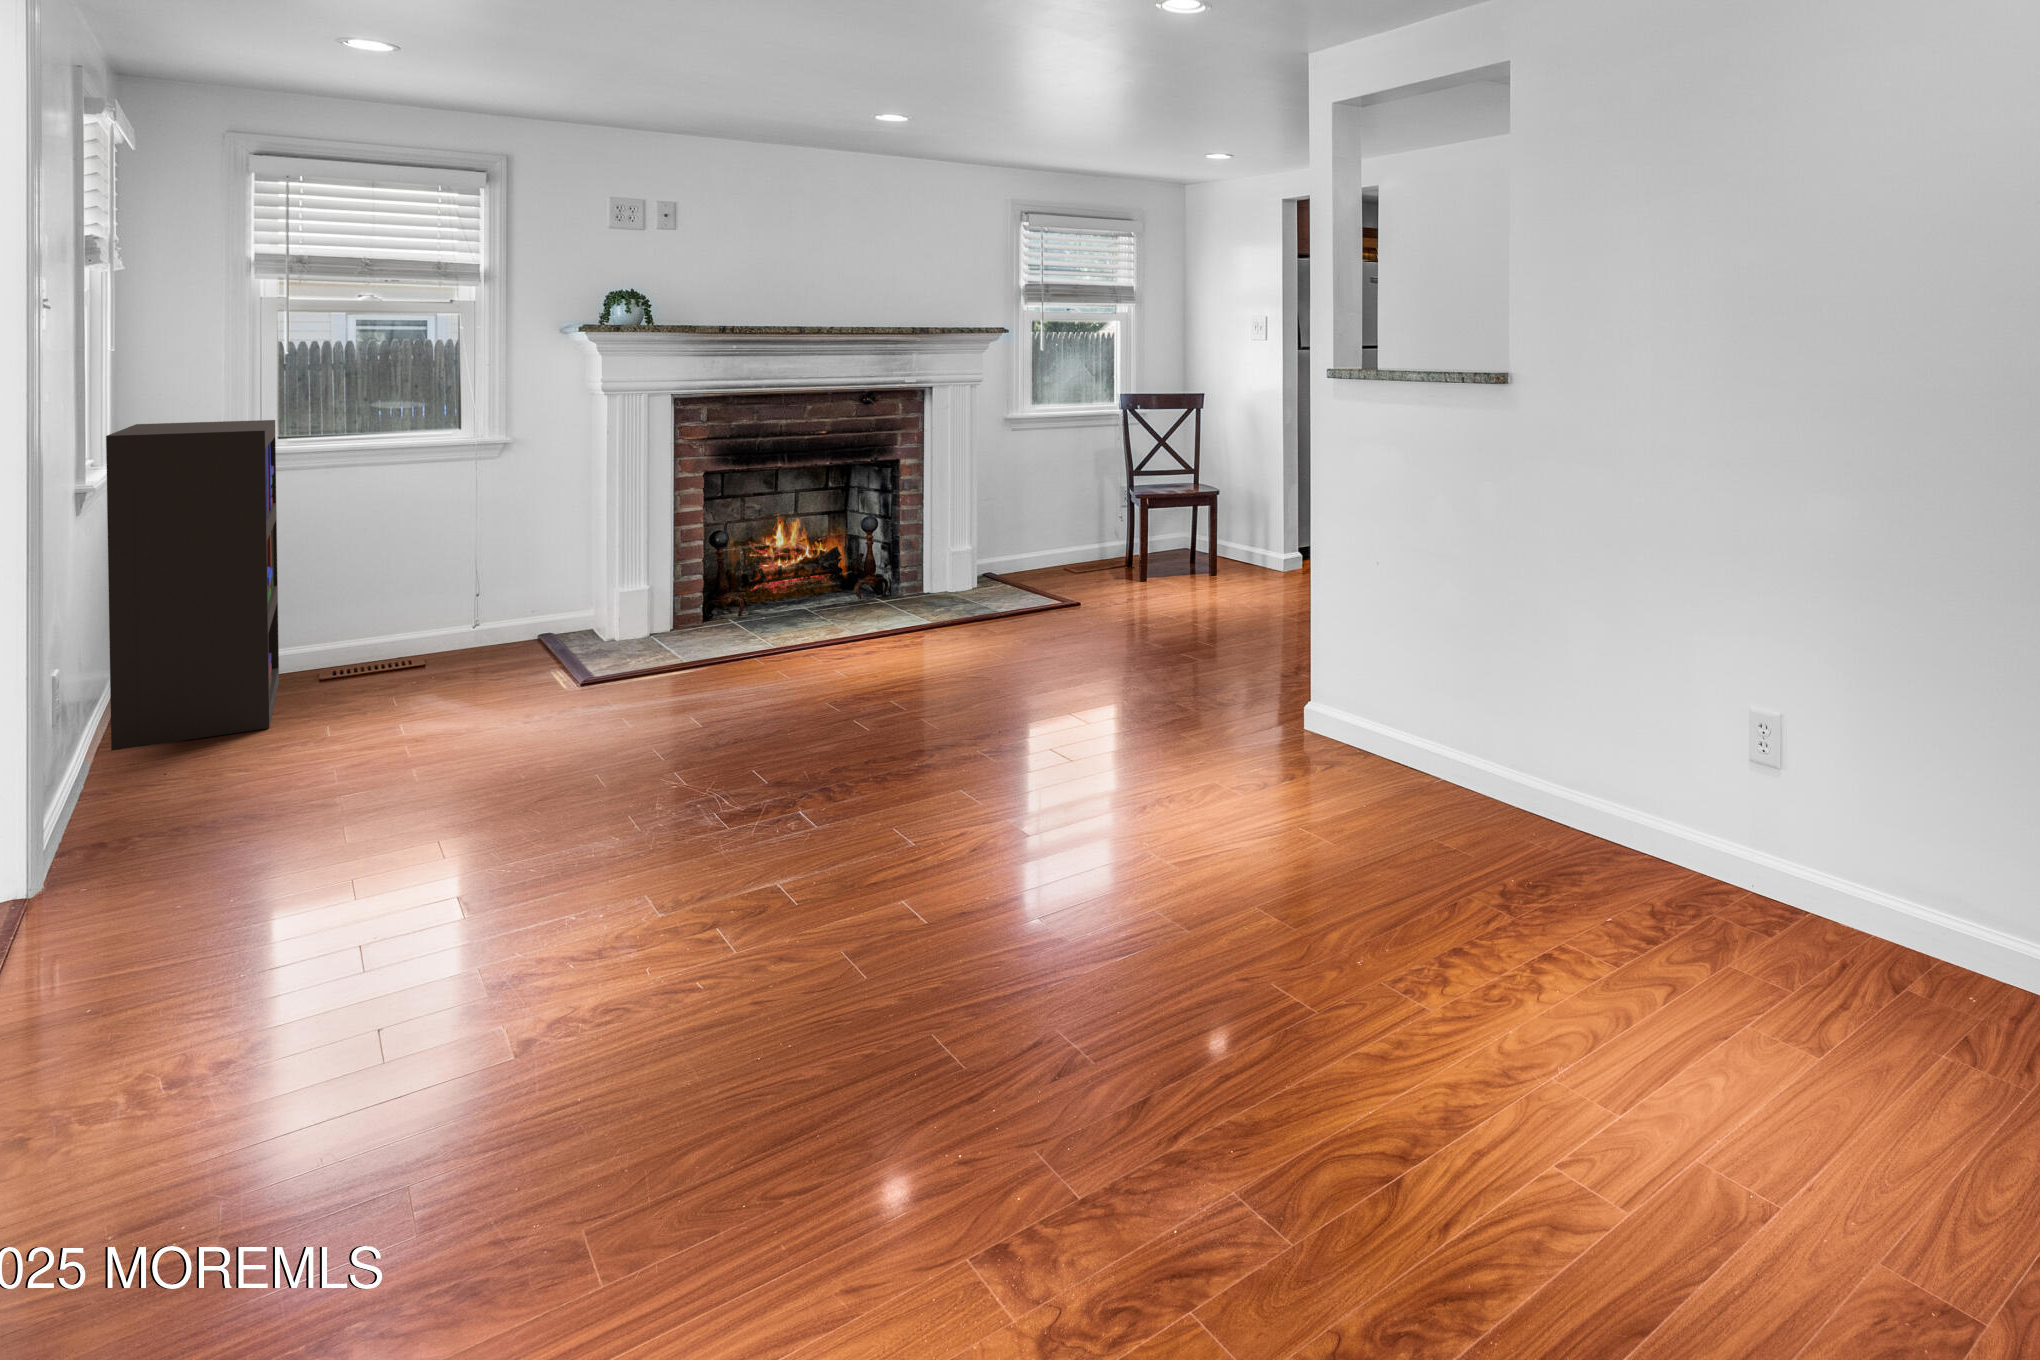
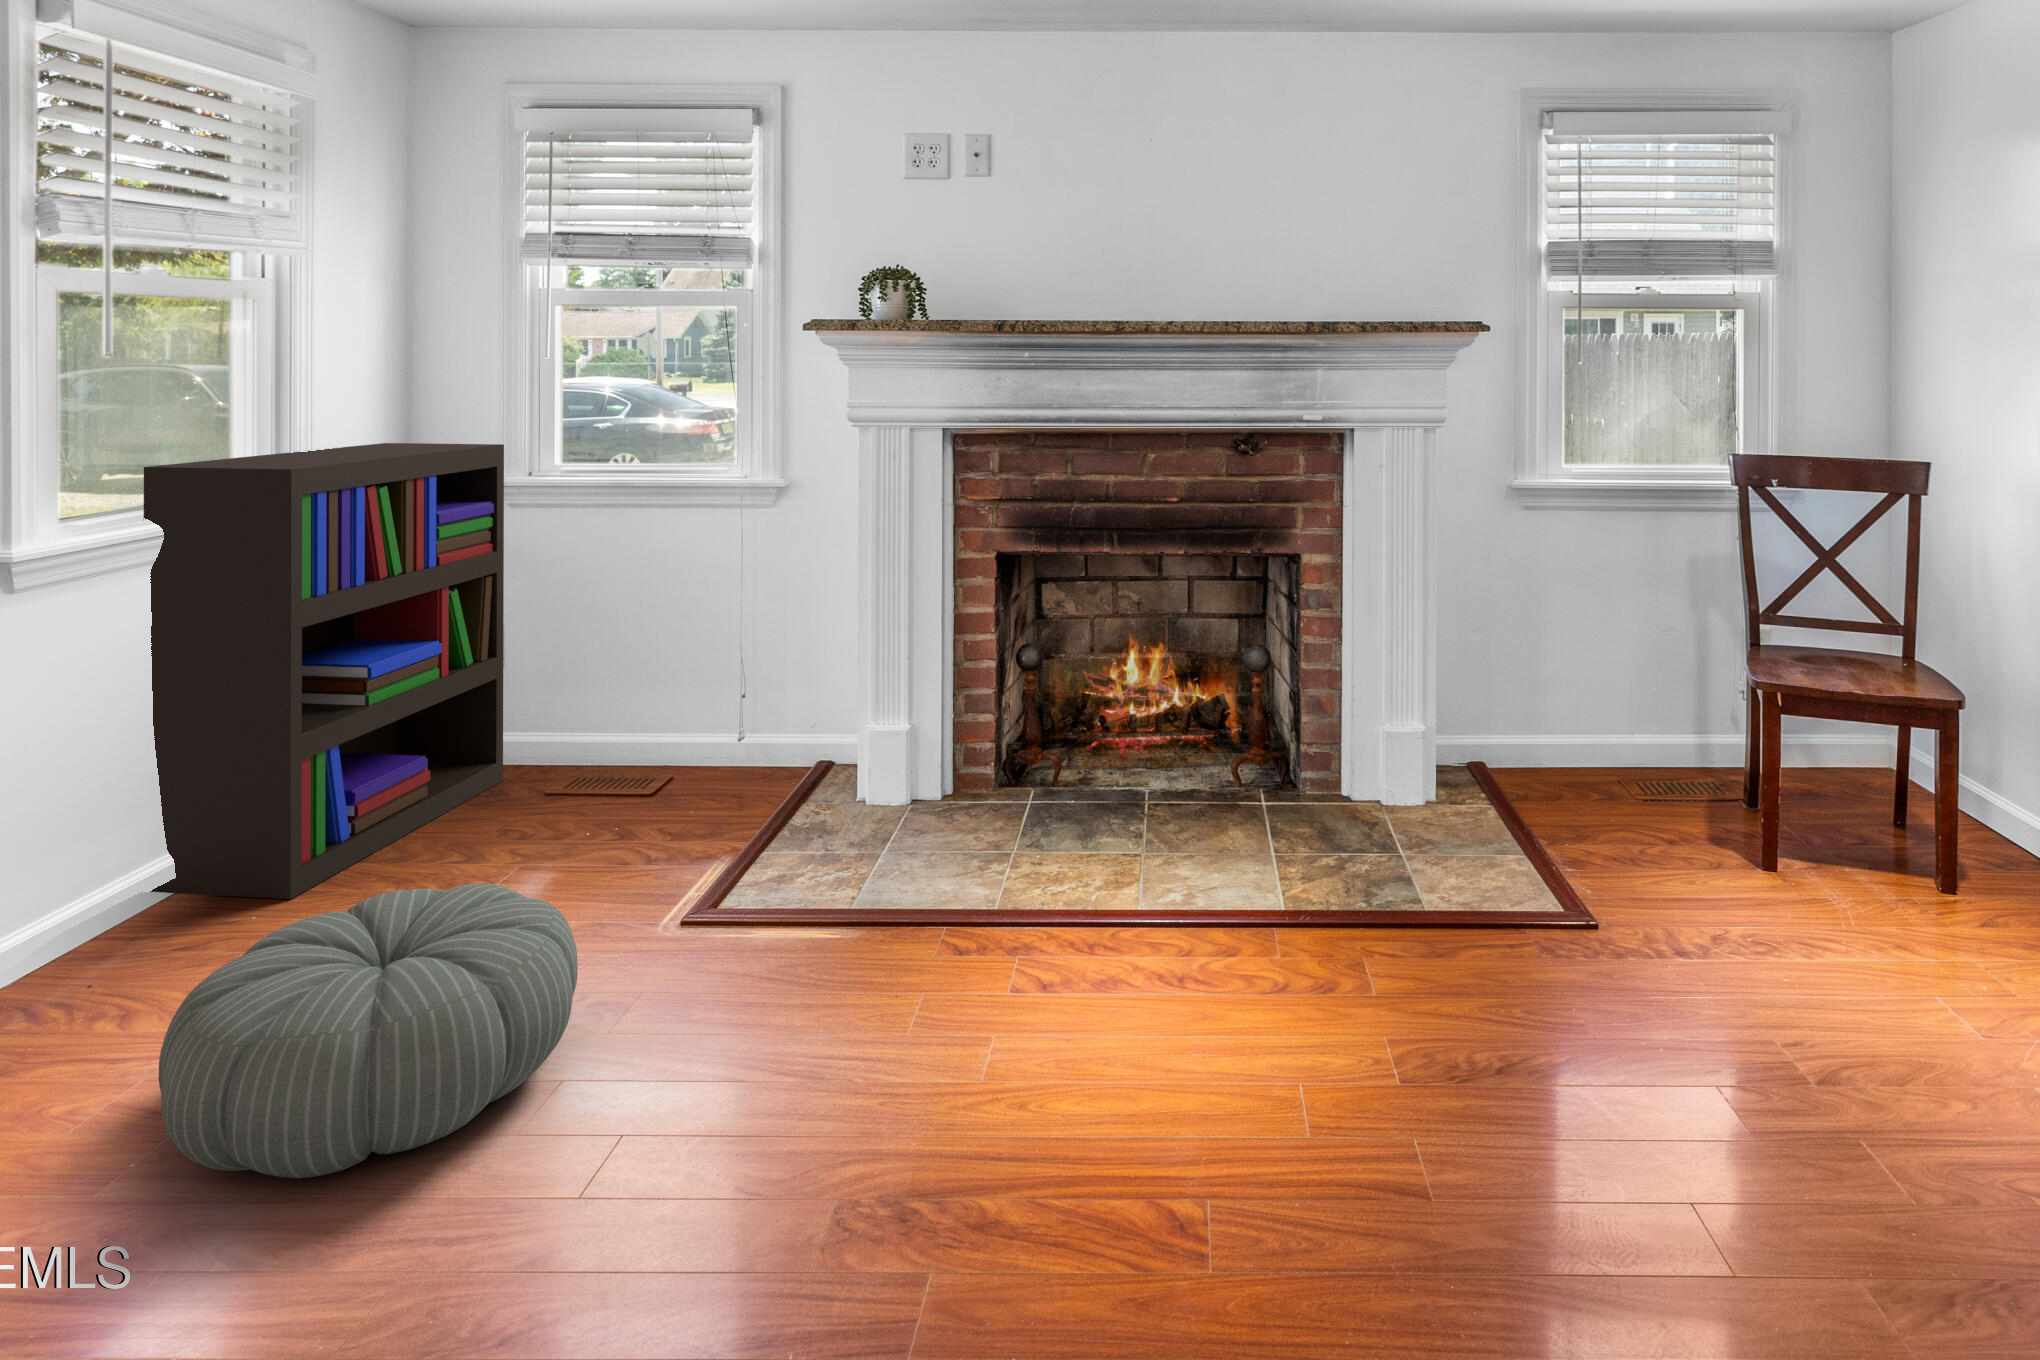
pouf: none [439,640,655,748] -> present [158,883,578,1178]

